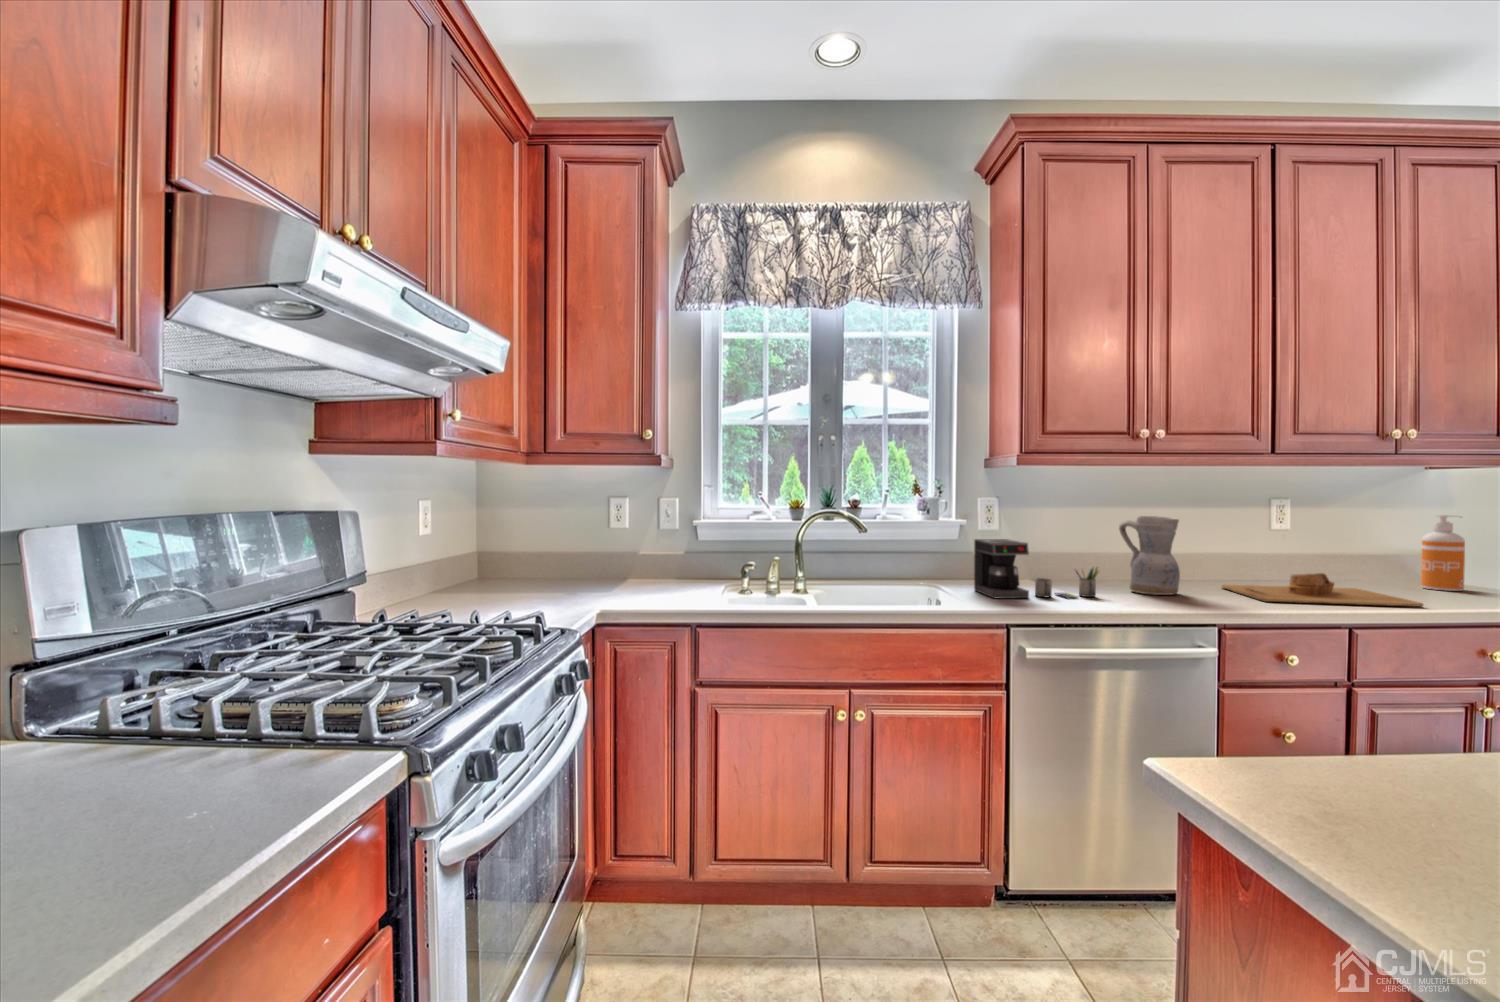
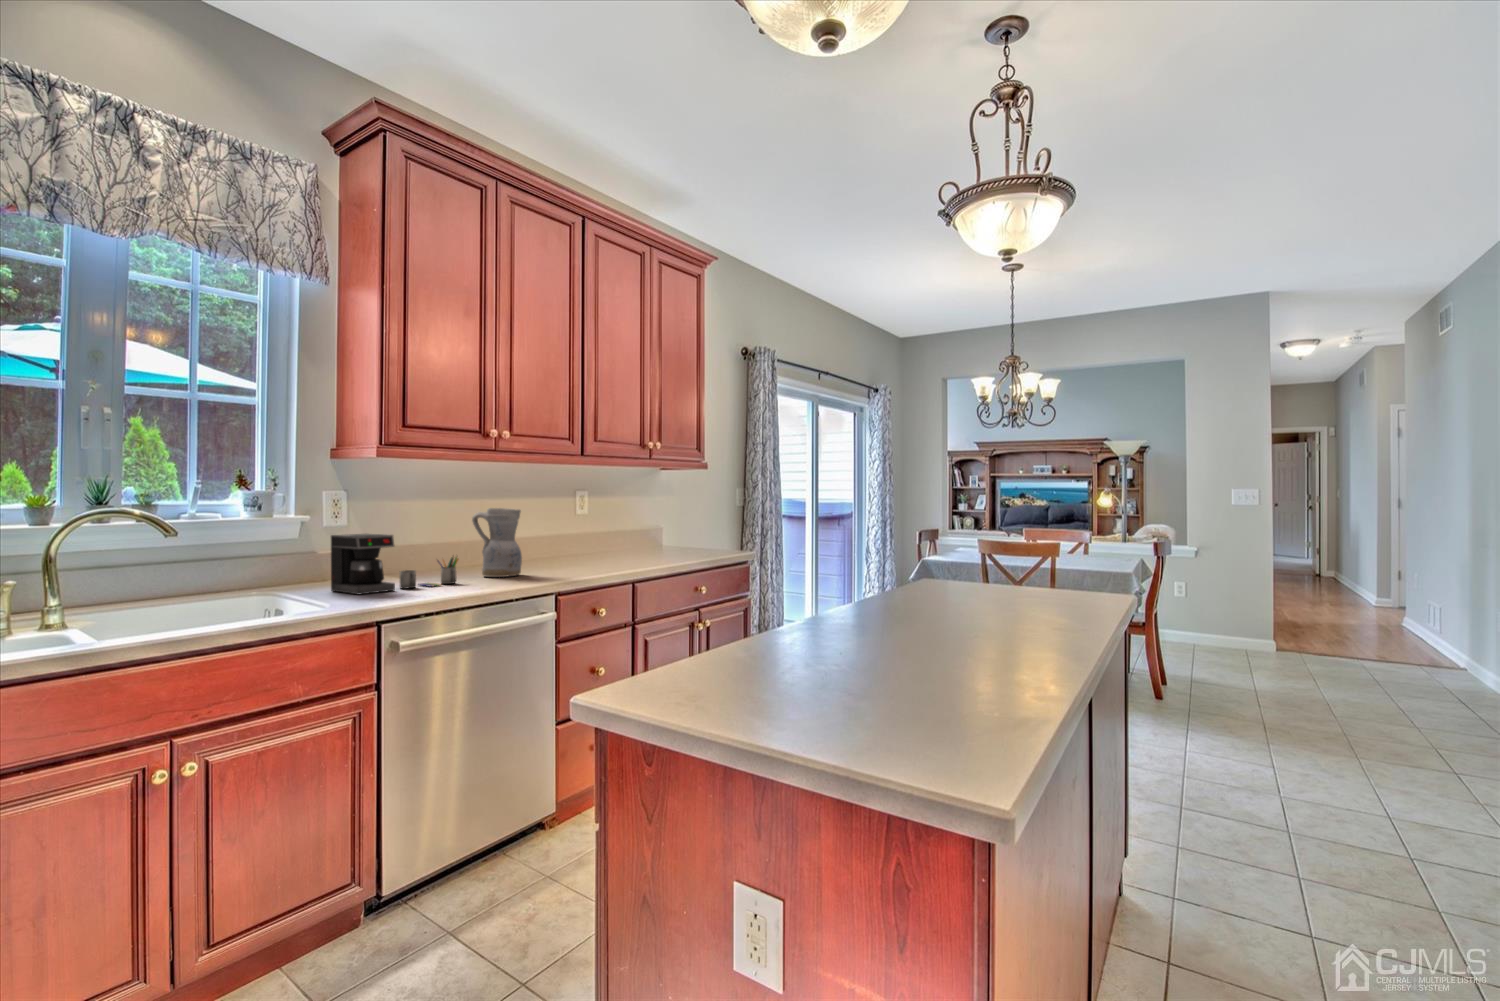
soap dispenser: present [1421,515,1465,591] -> none [662,506,683,558]
cutting board: present [1222,573,1423,607] -> none [549,549,667,573]

